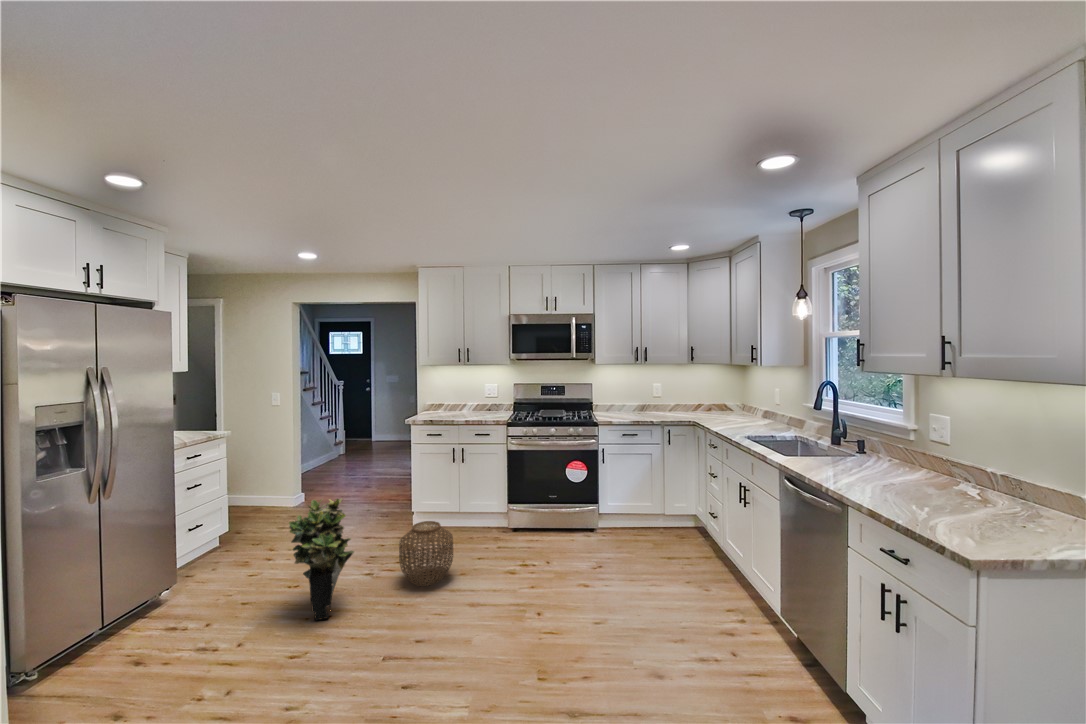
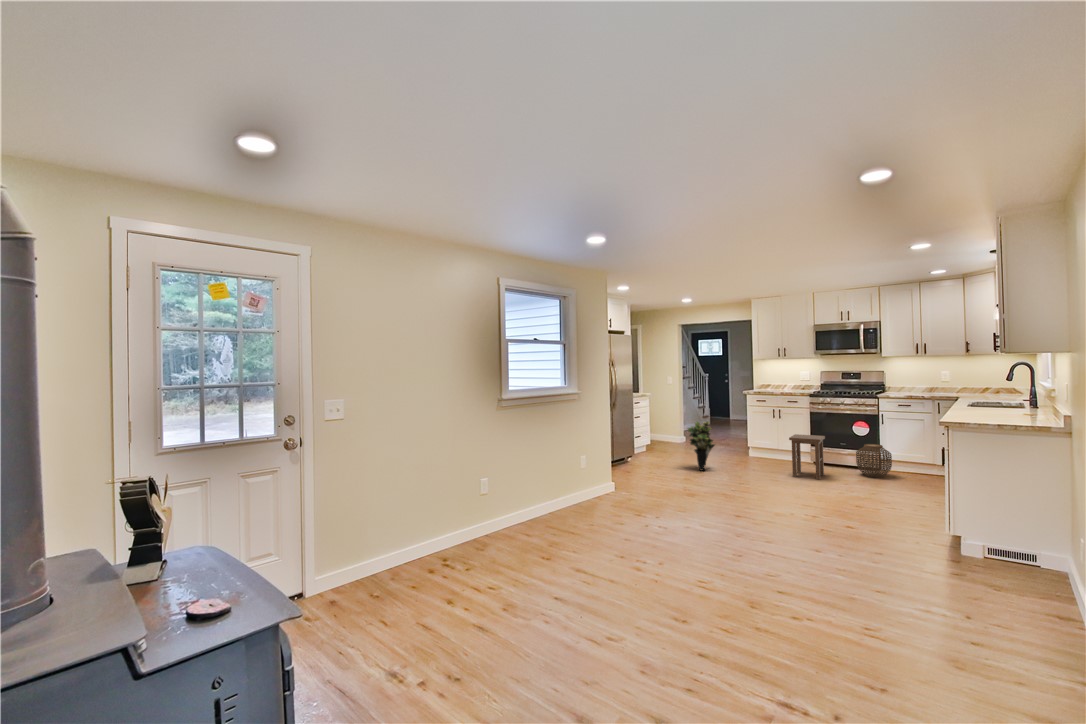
stool: none [499,502,552,593] -> present [789,434,825,479]
woven basket: present [399,521,453,586] -> present [856,444,892,477]

